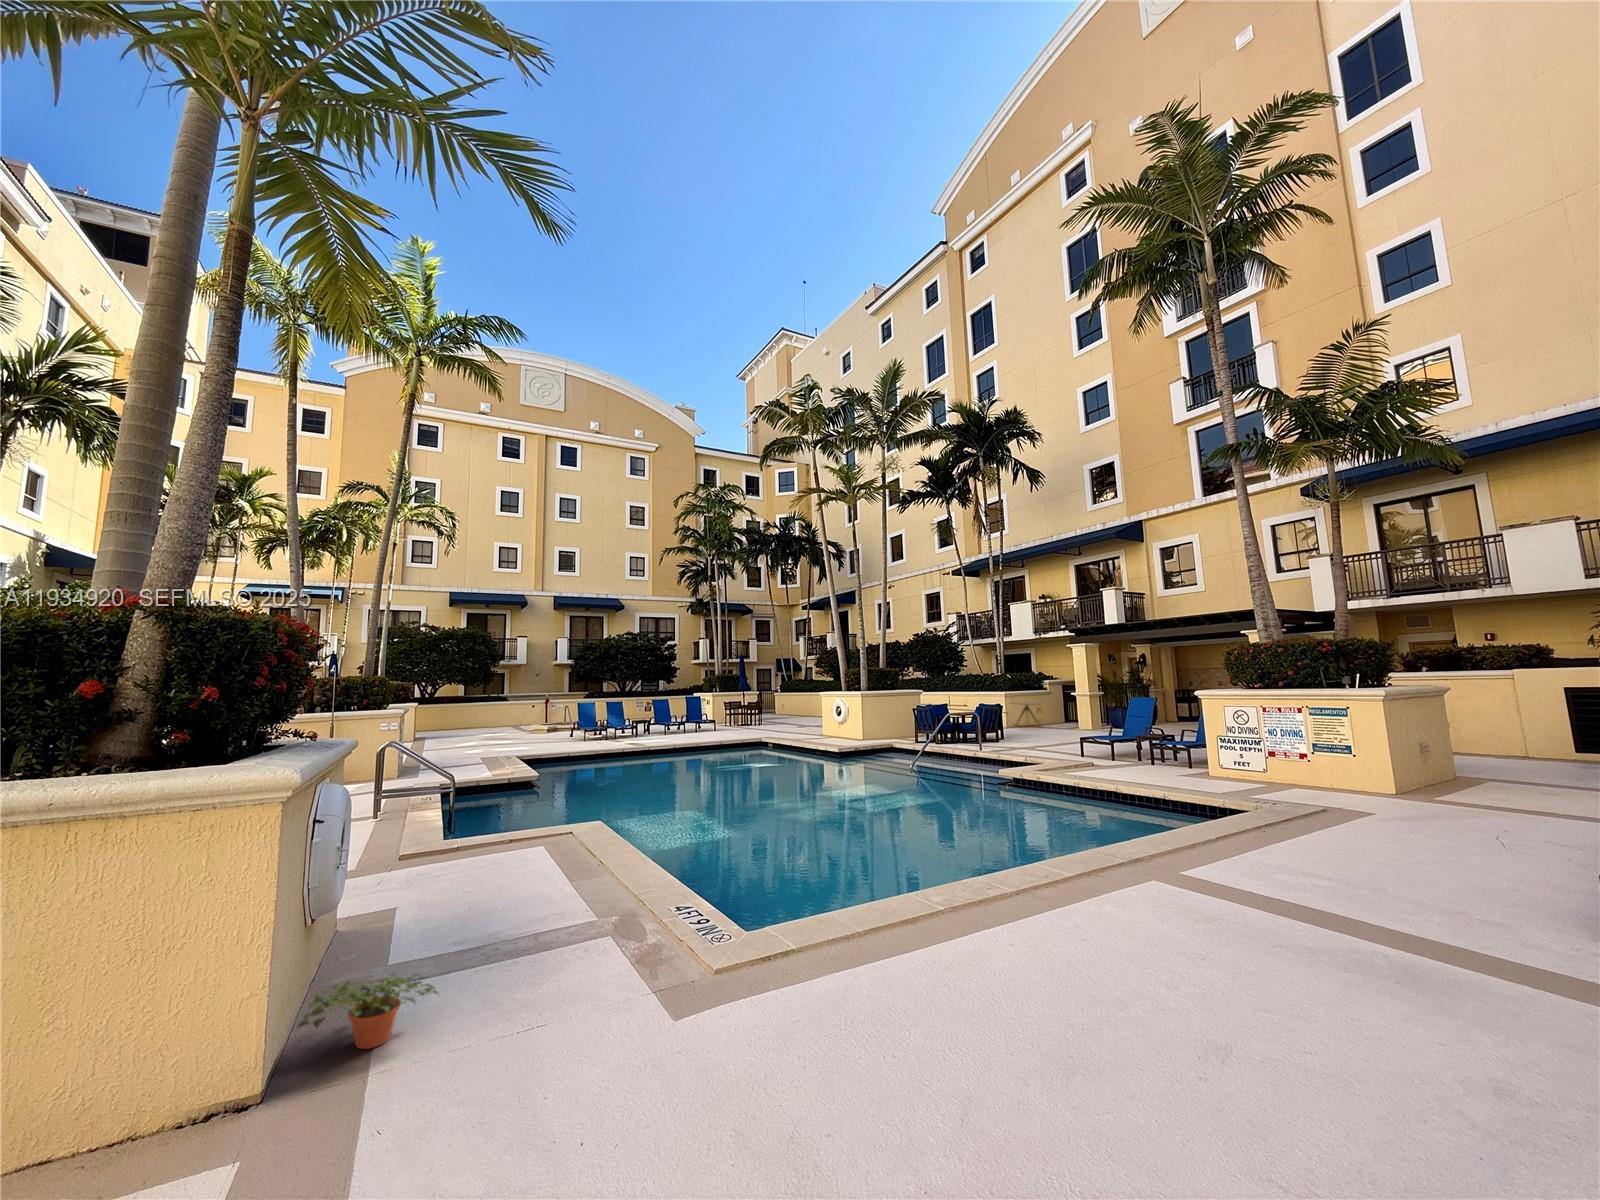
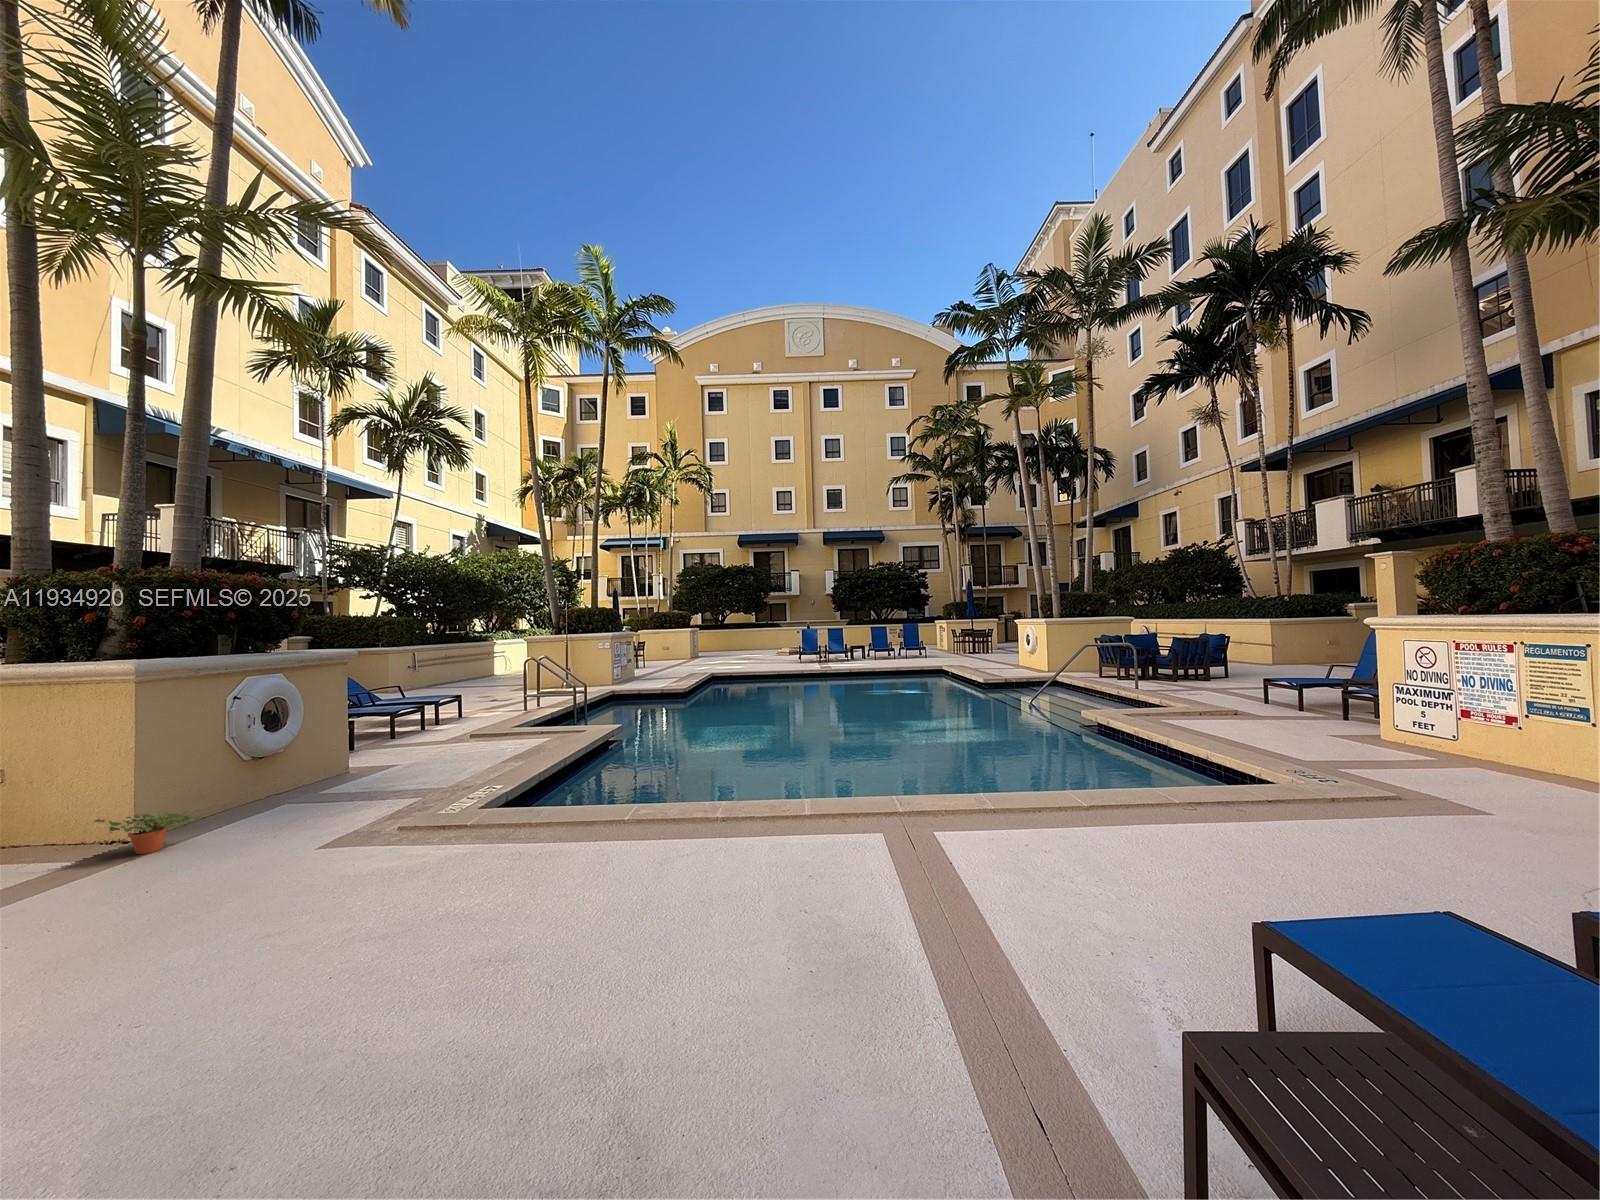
round table: present [1010,702,1043,723] -> none [1264,629,1321,663]

